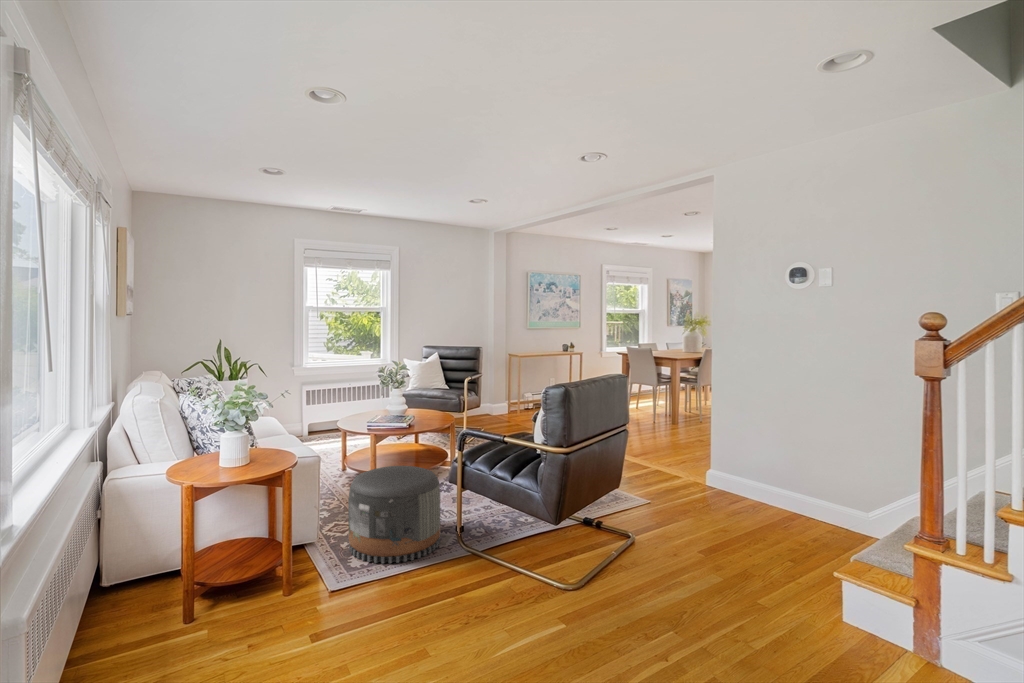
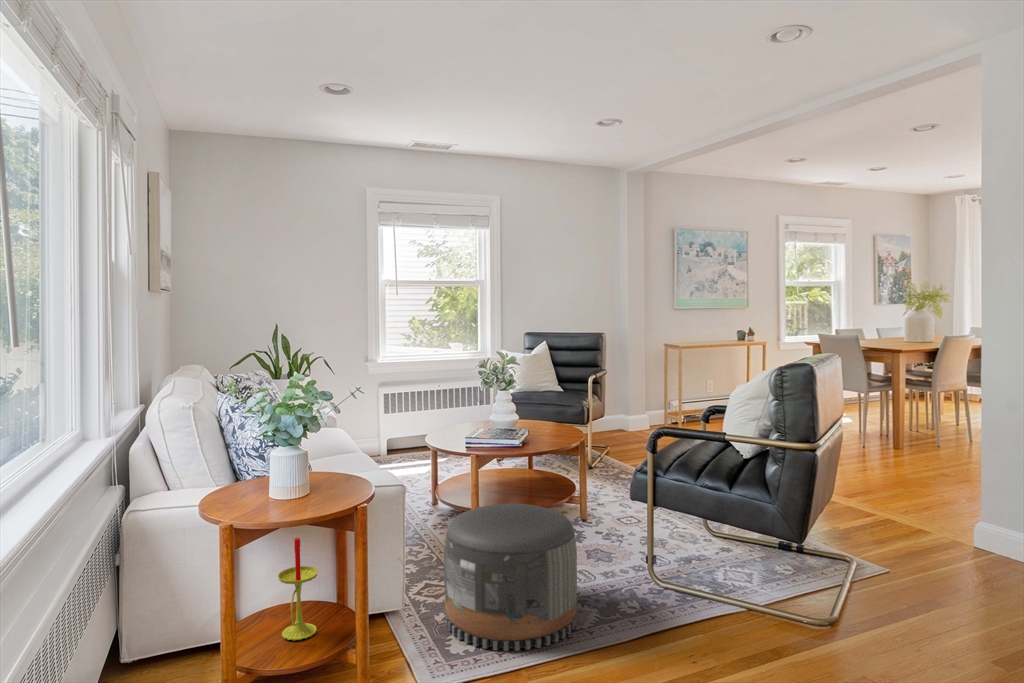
candle: none [226,491,256,564] -> present [278,538,318,640]

